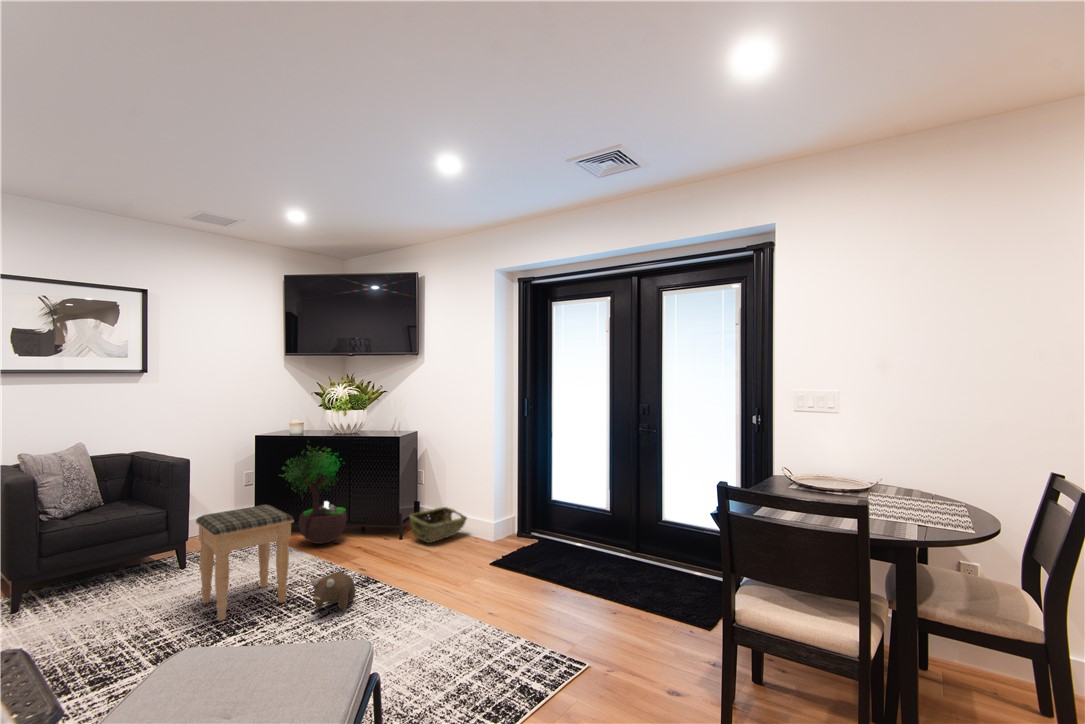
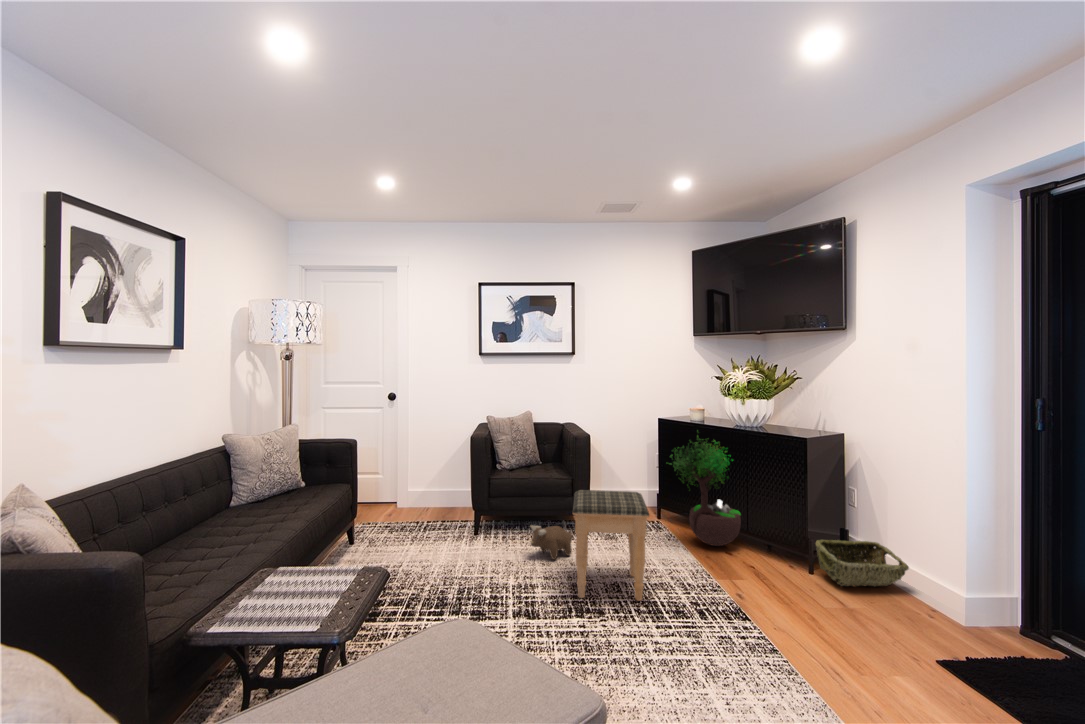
plush toy: present [310,571,356,611] -> present [530,526,572,560]

